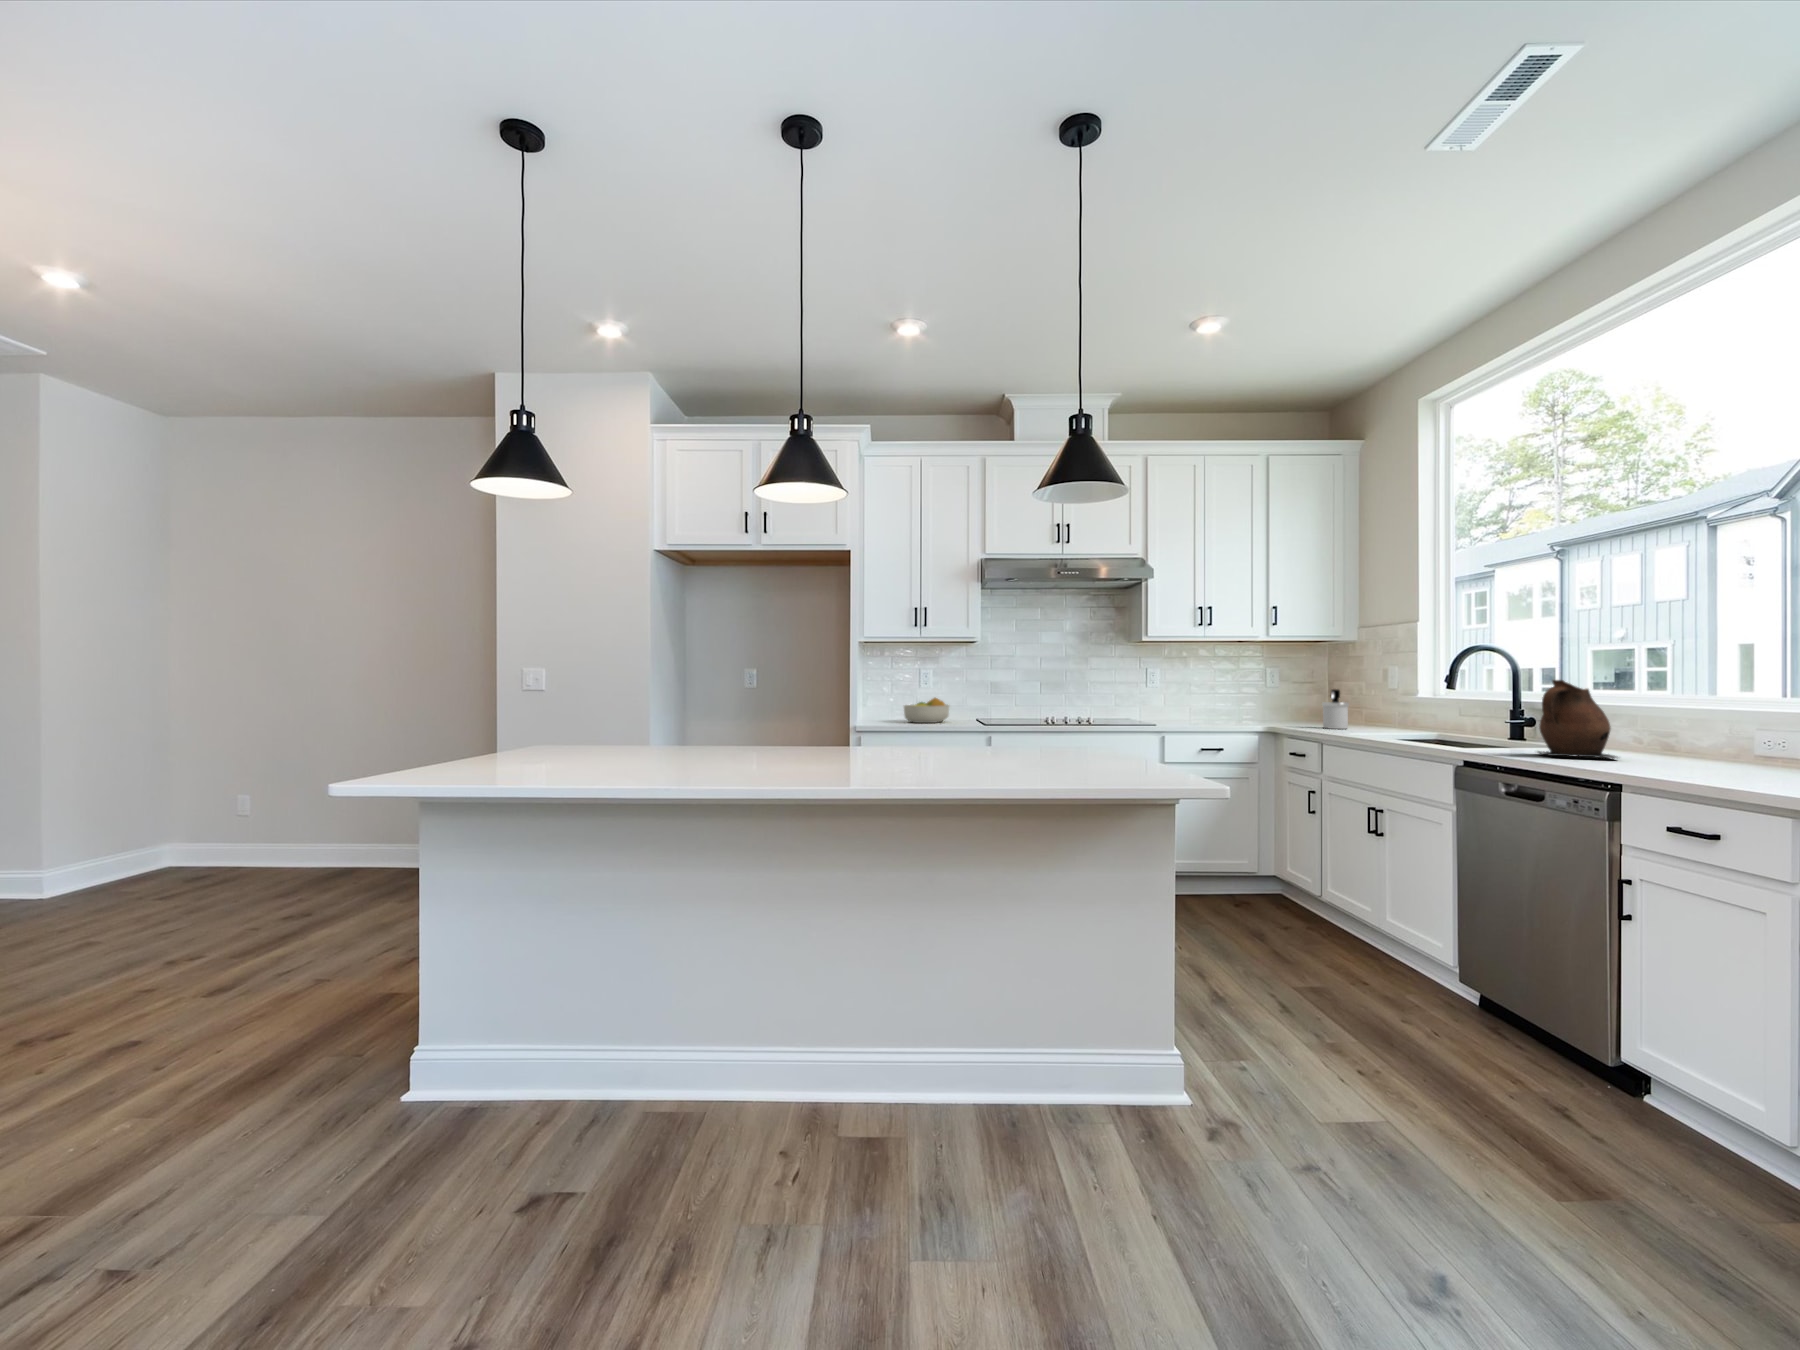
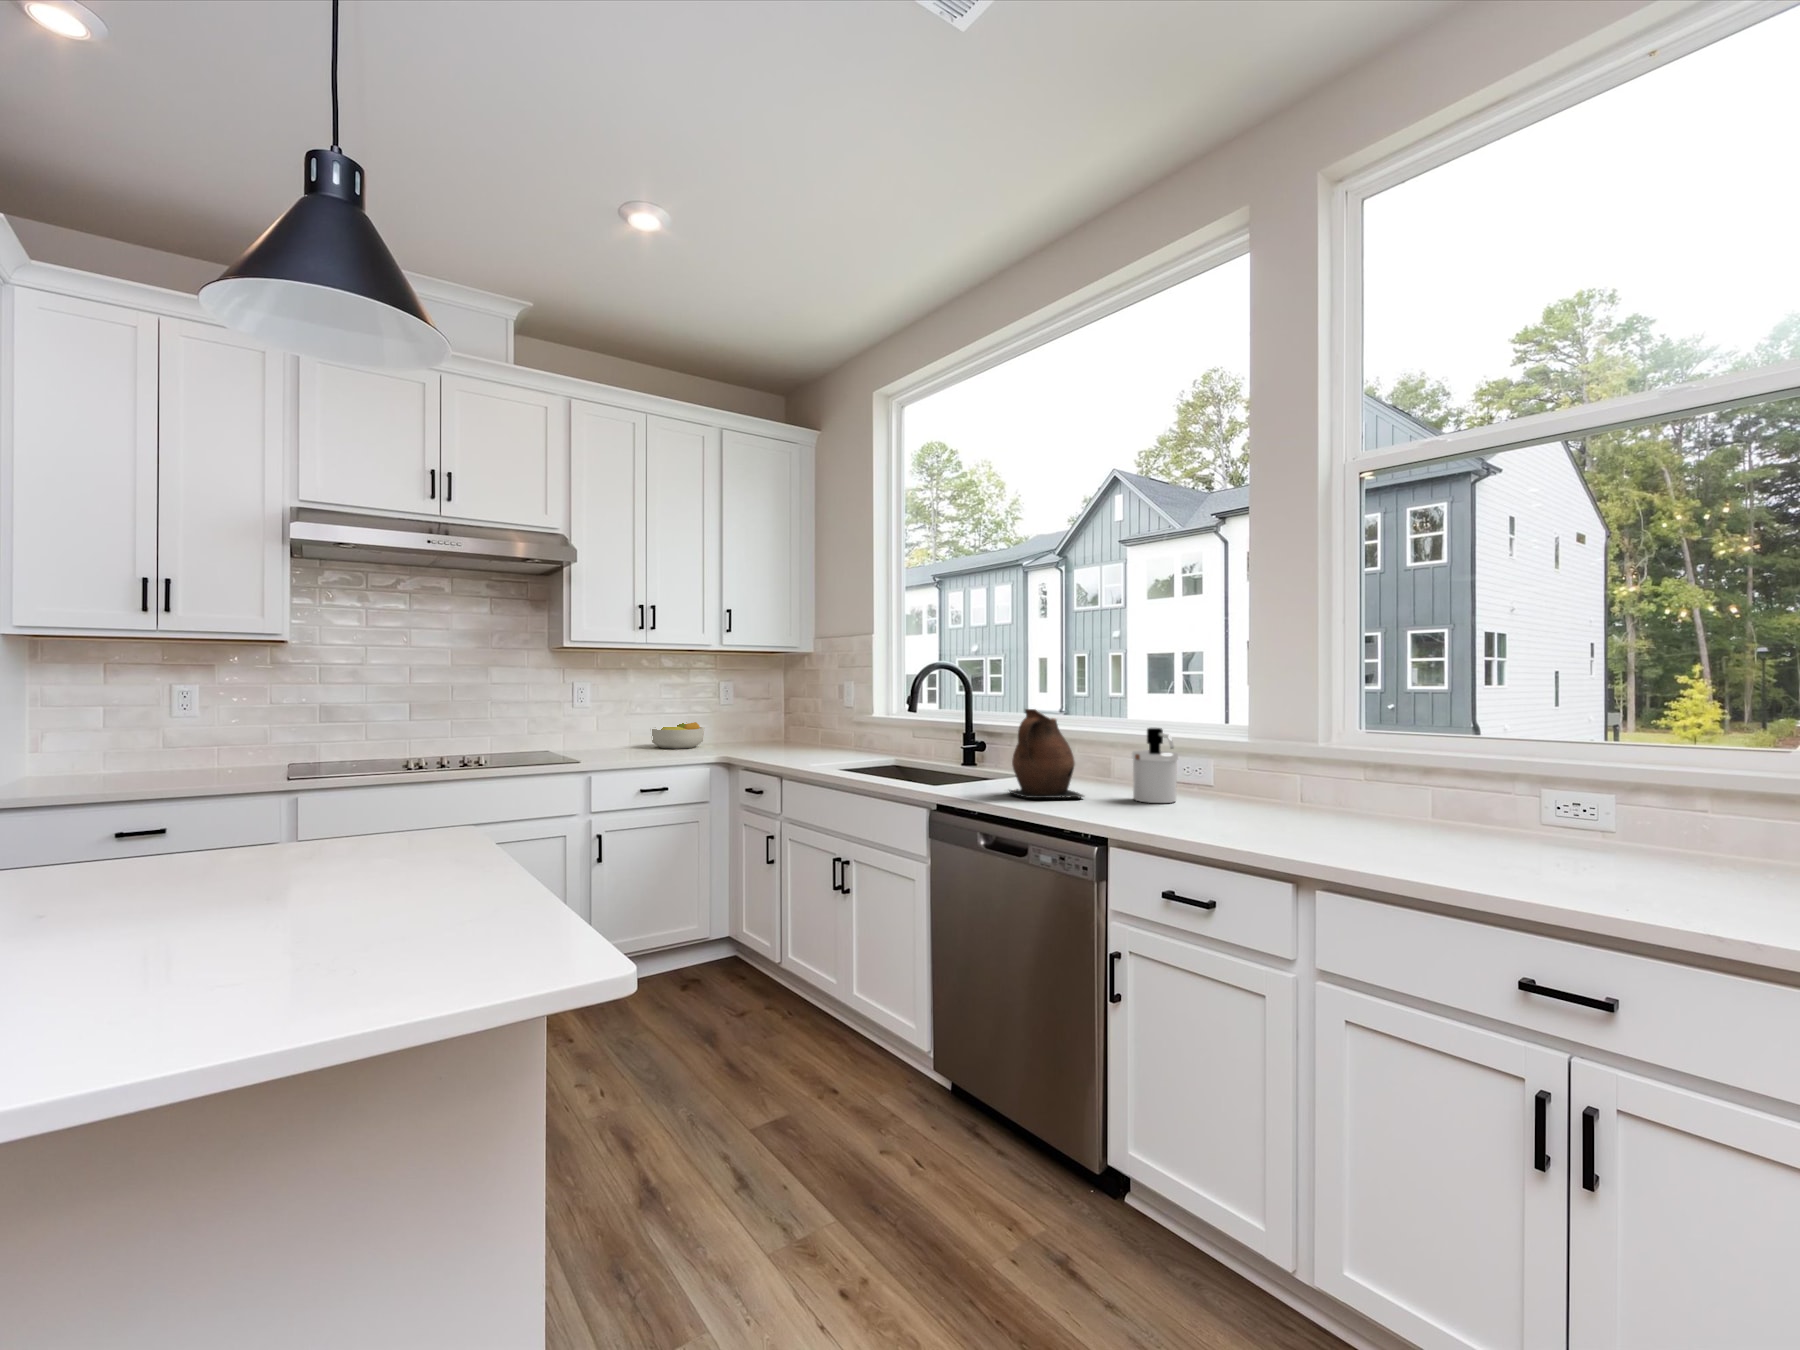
soap dispenser: present [1322,689,1349,729] -> present [1132,728,1178,803]
fruit bowl: present [904,698,949,723] -> present [652,722,704,749]

